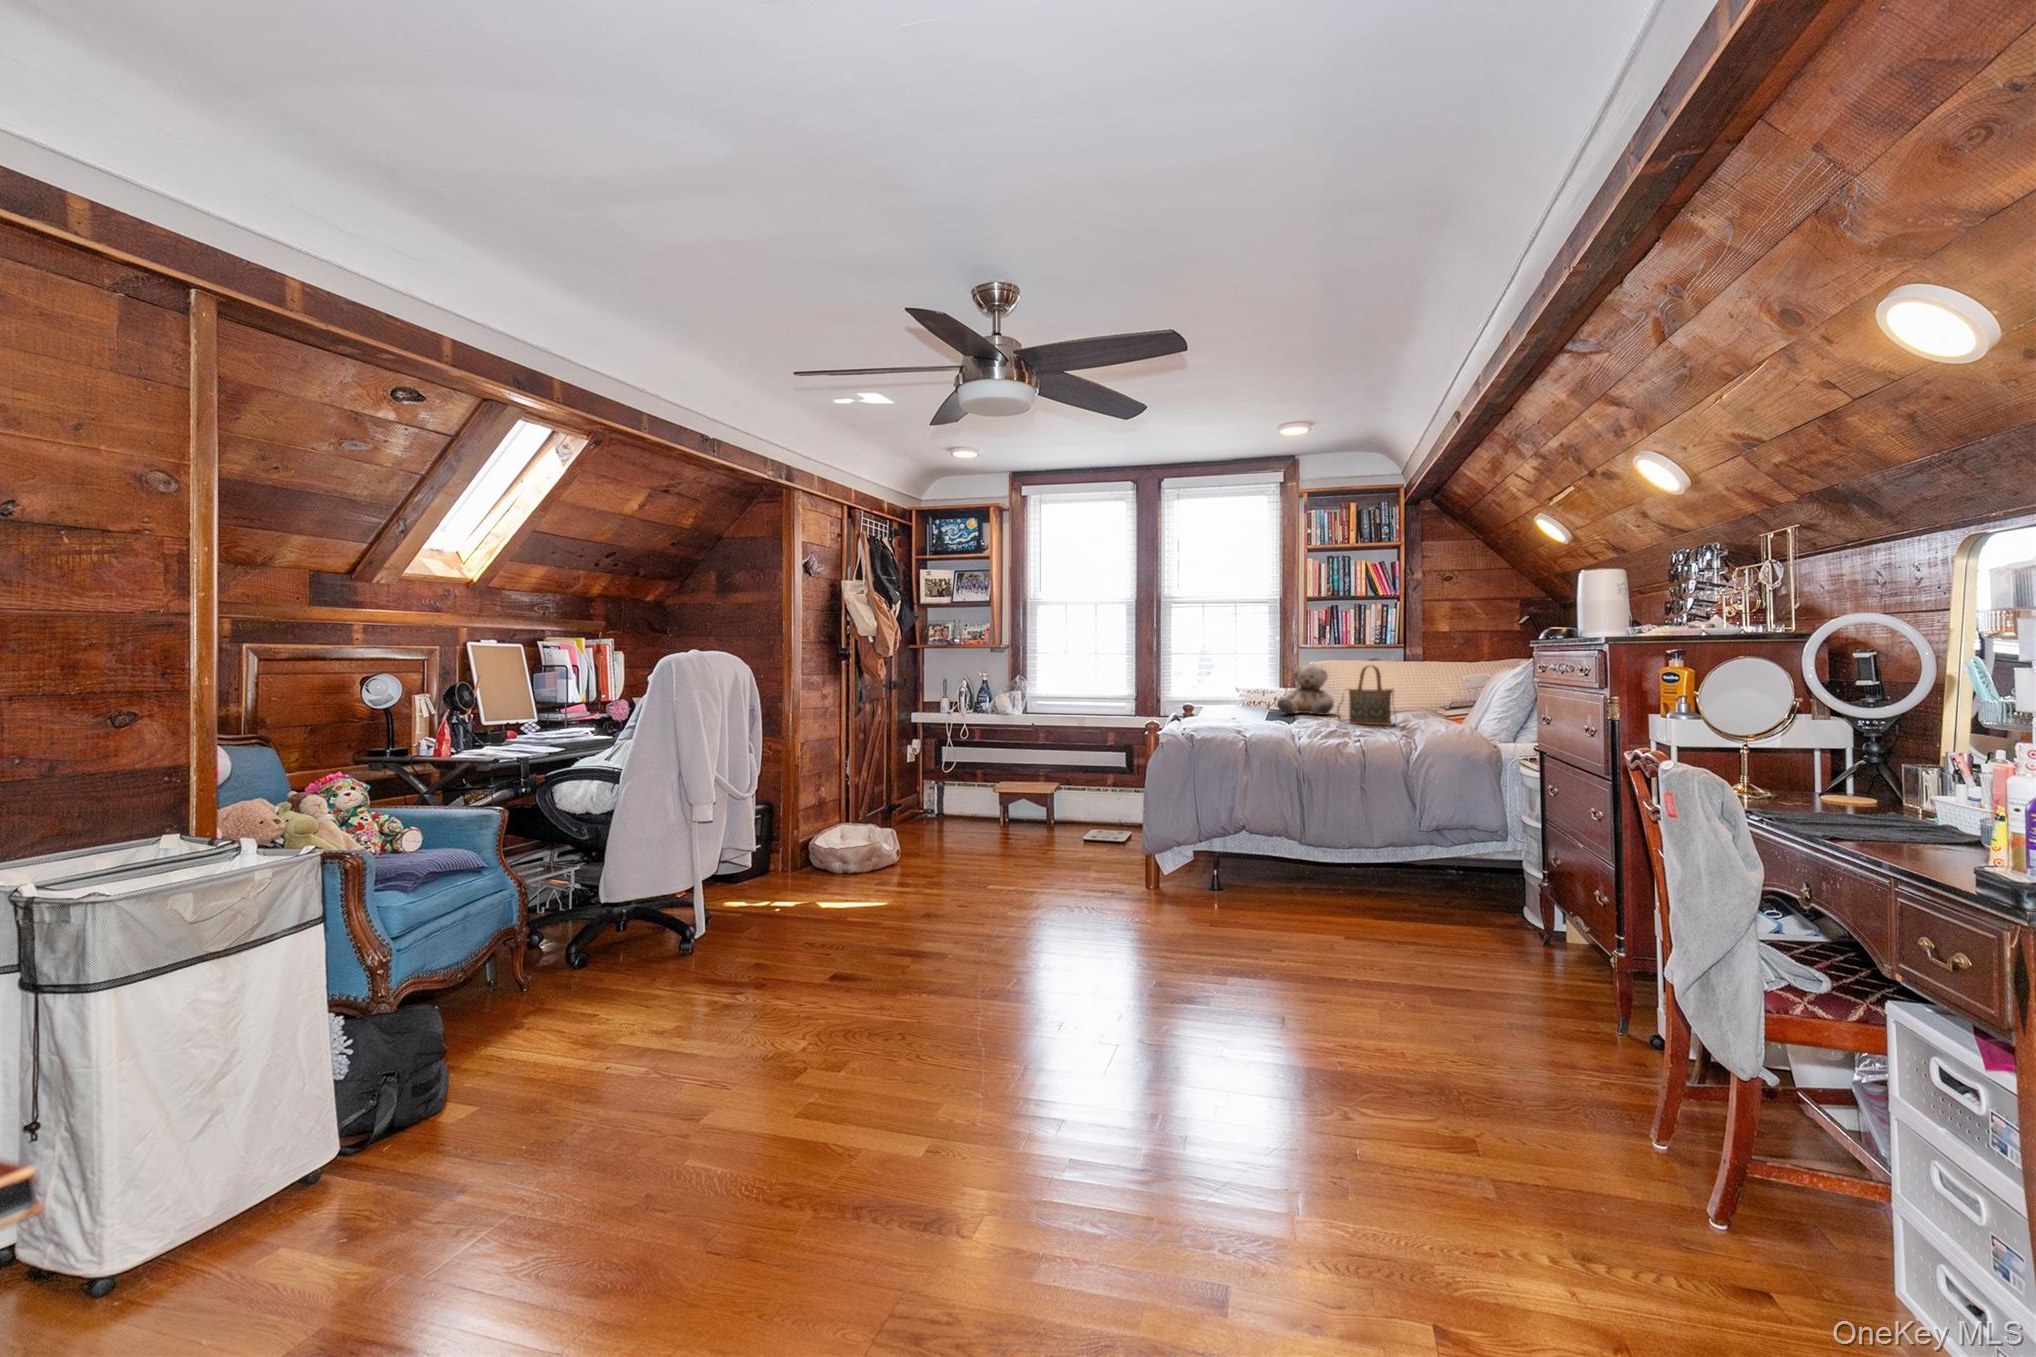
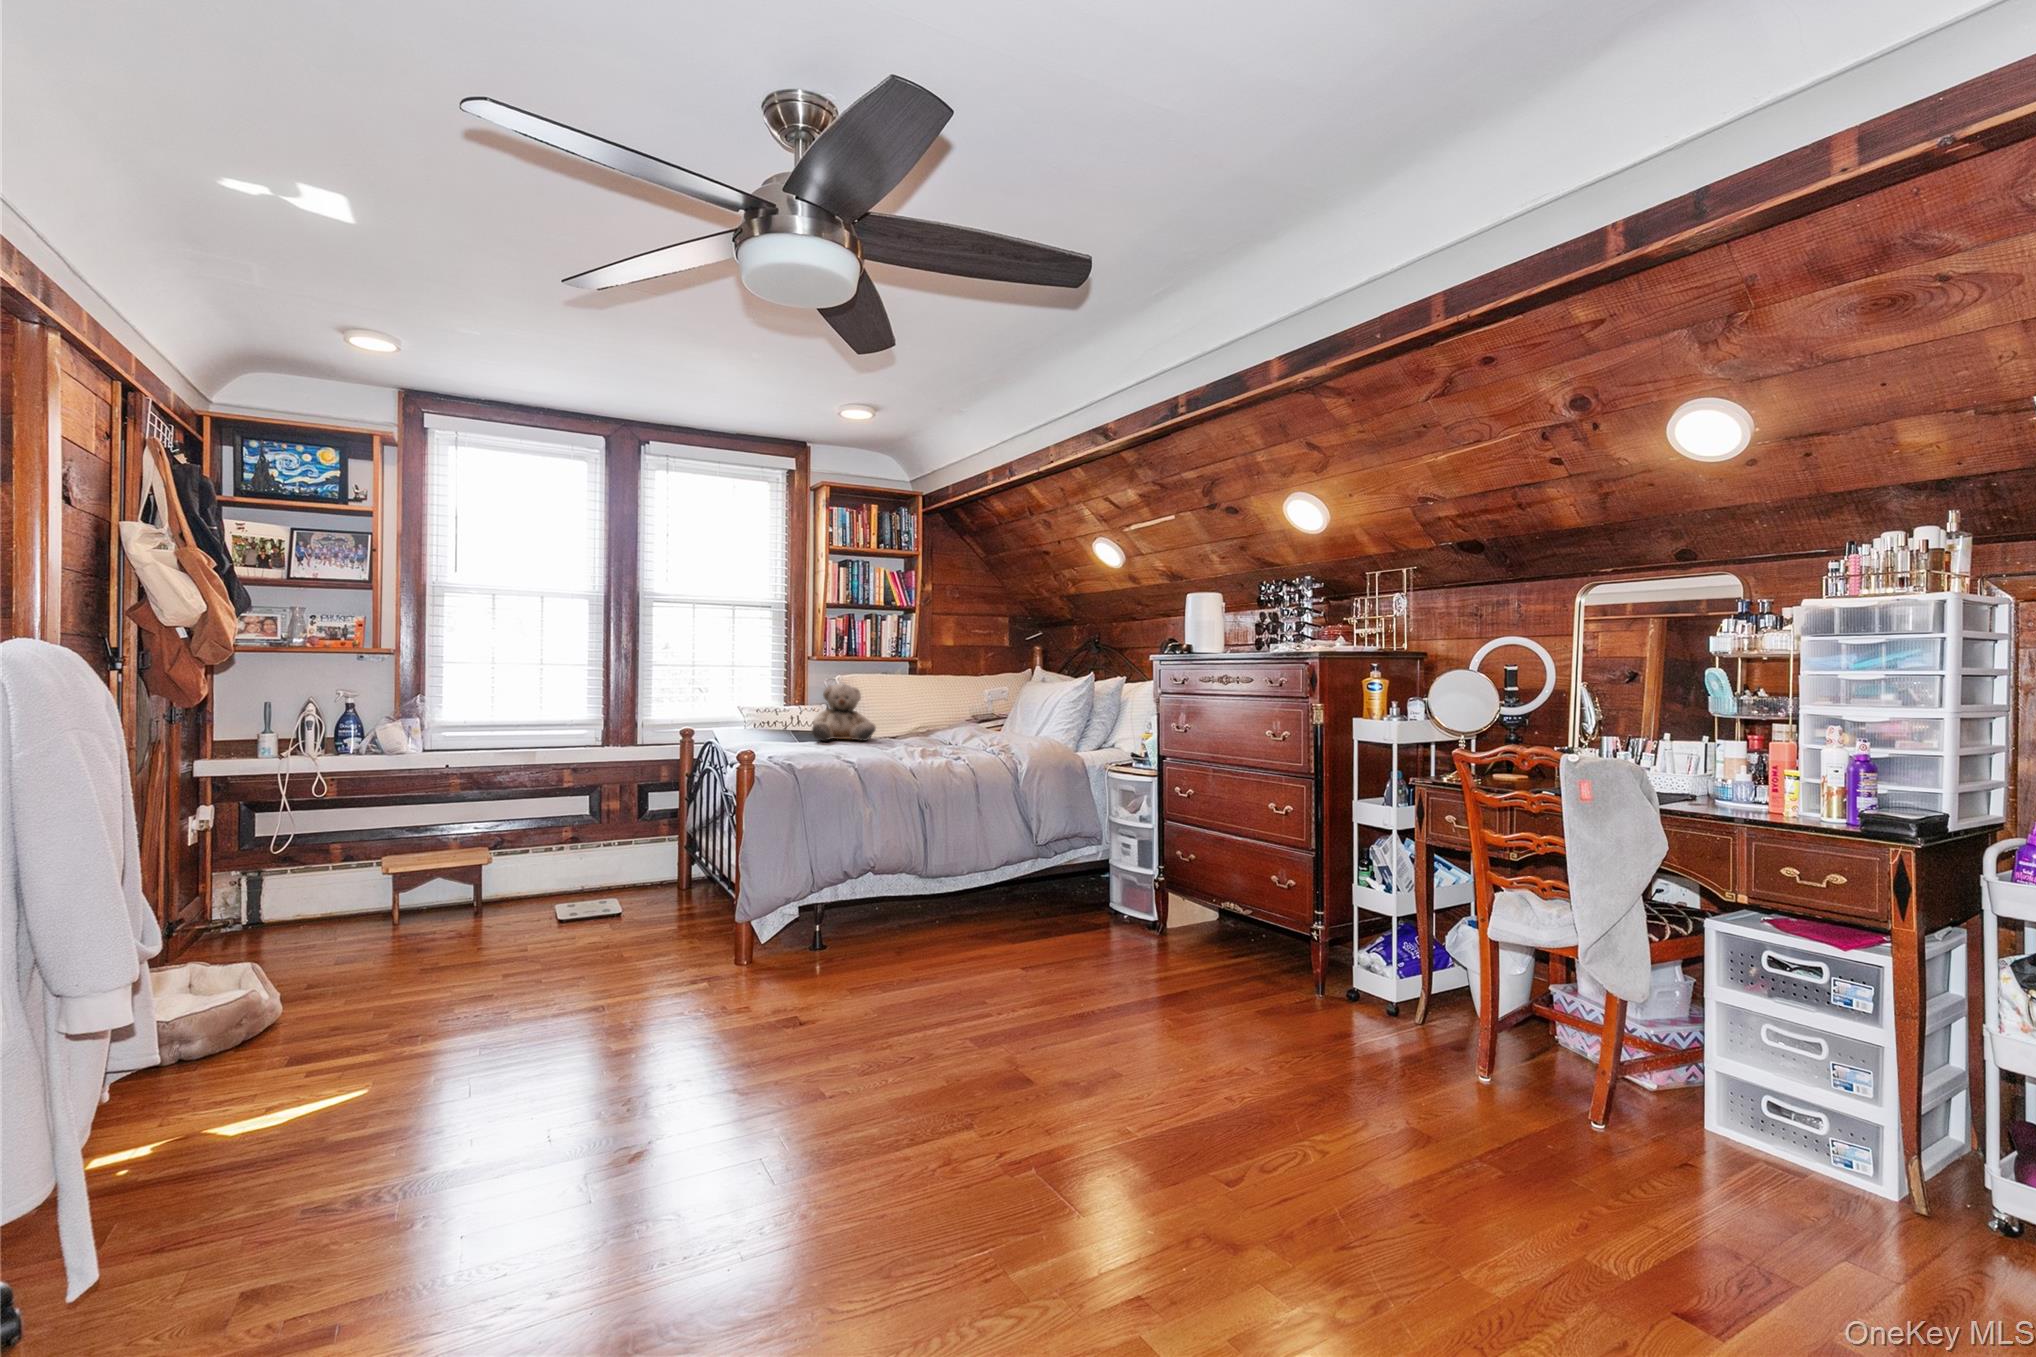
handbag: present [1337,666,1396,726] -> none [900,688,968,755]

